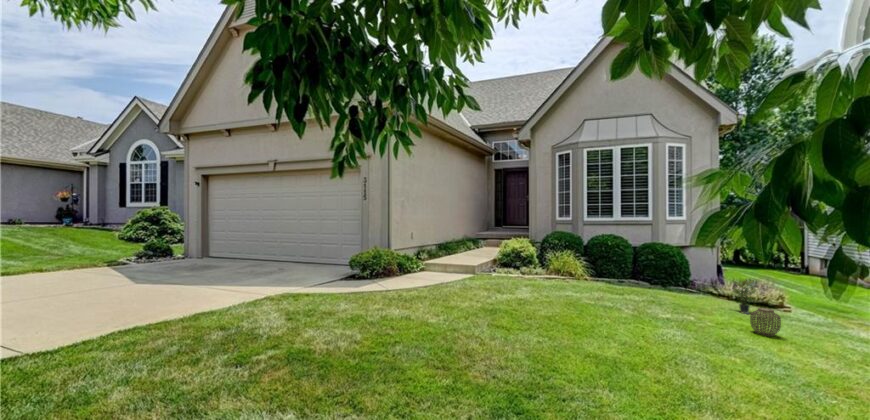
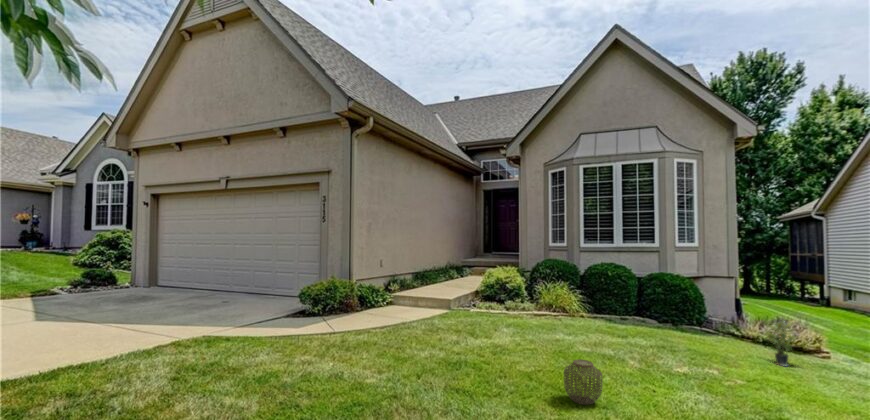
woven basket: present [750,308,781,336] -> present [564,359,602,404]

